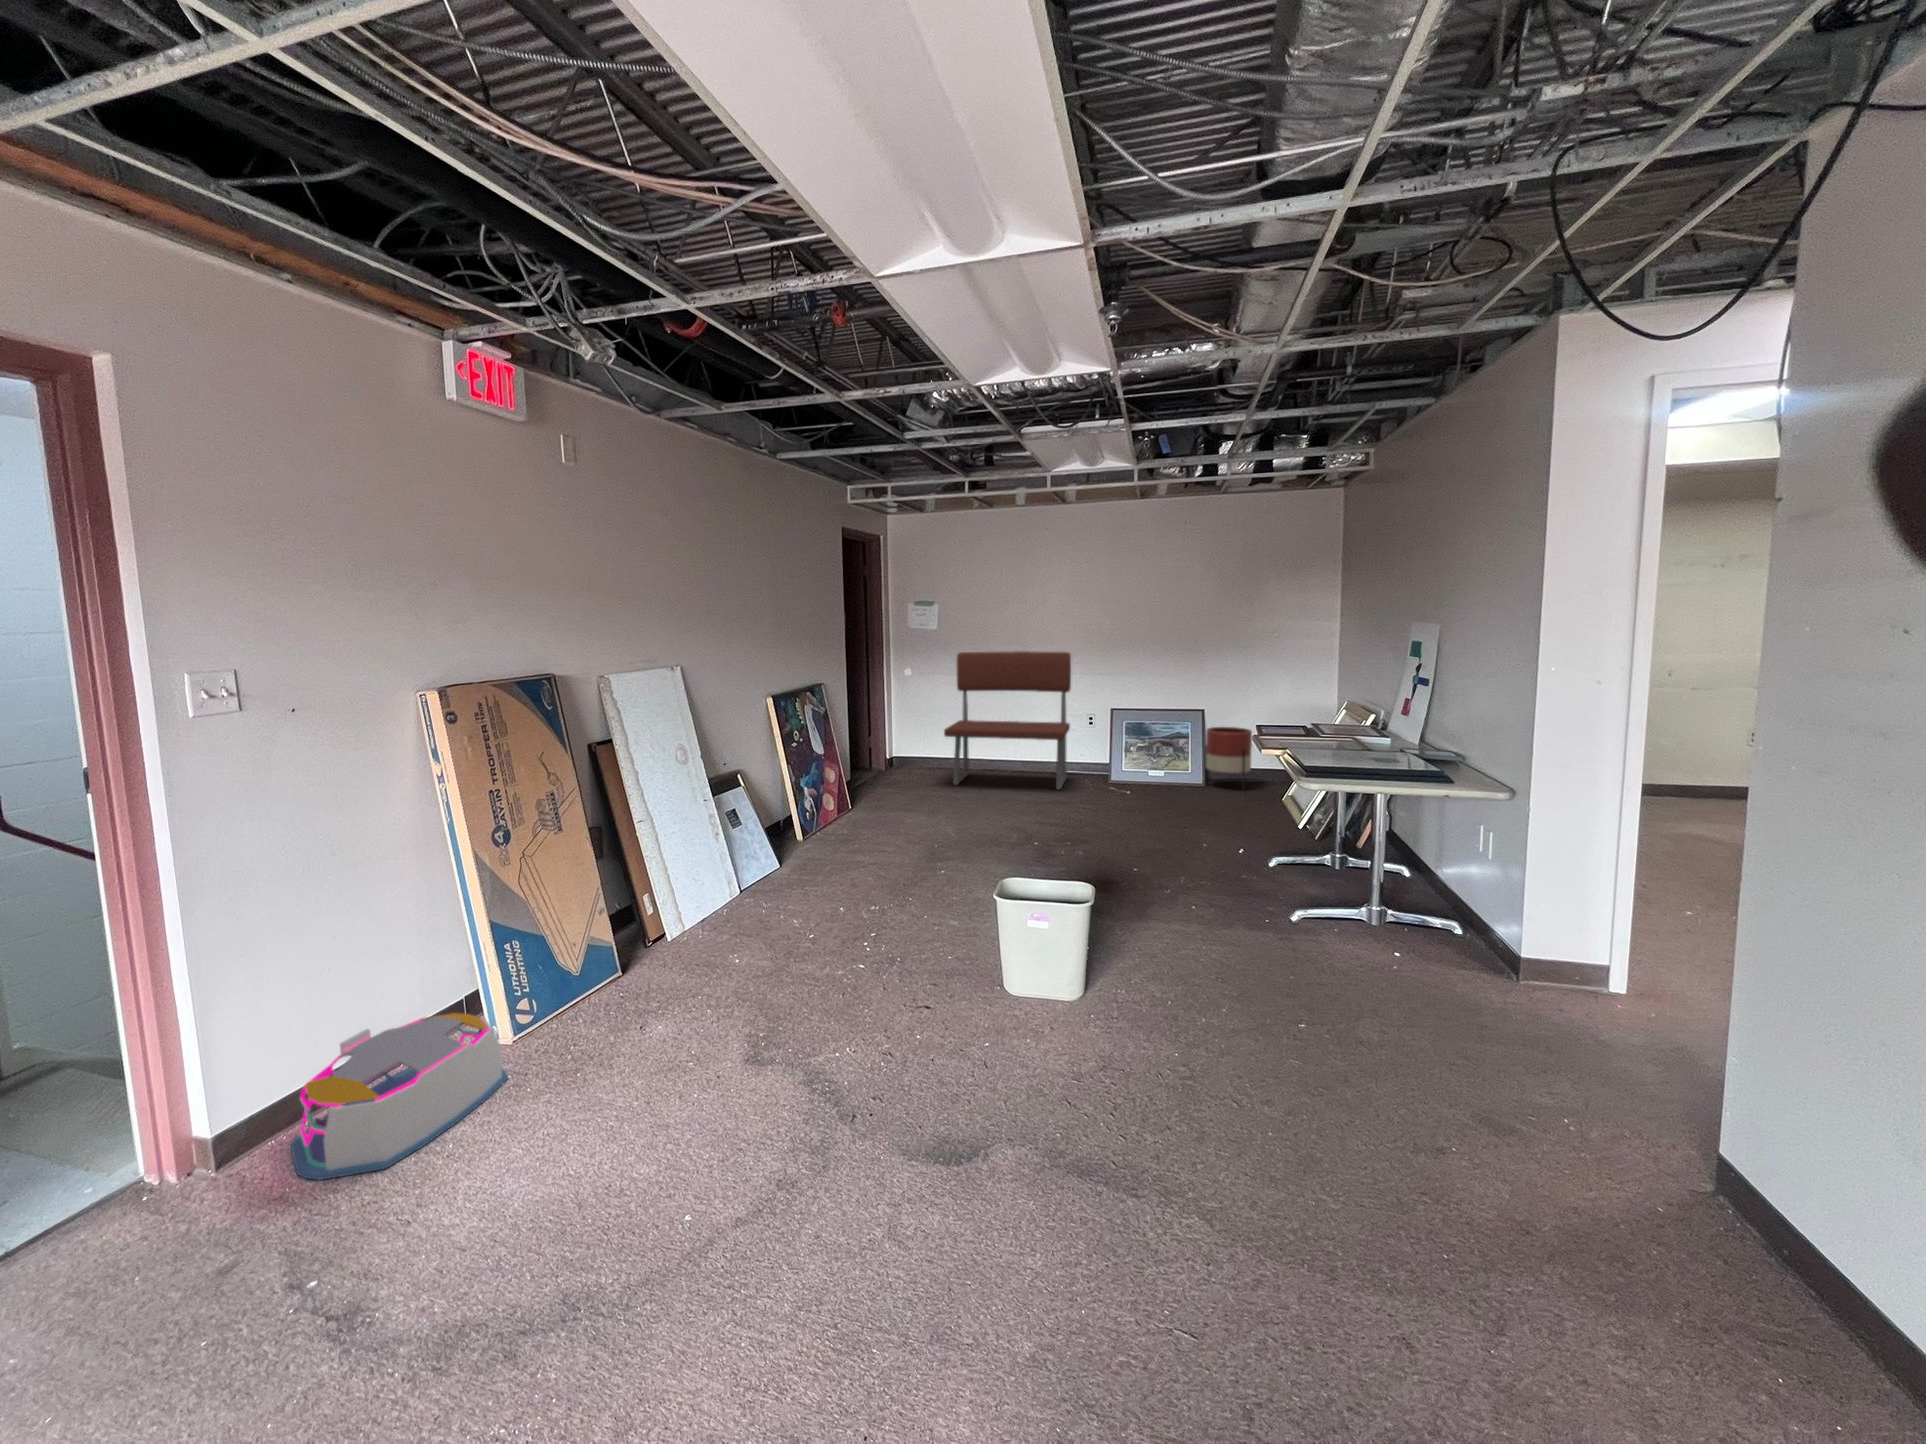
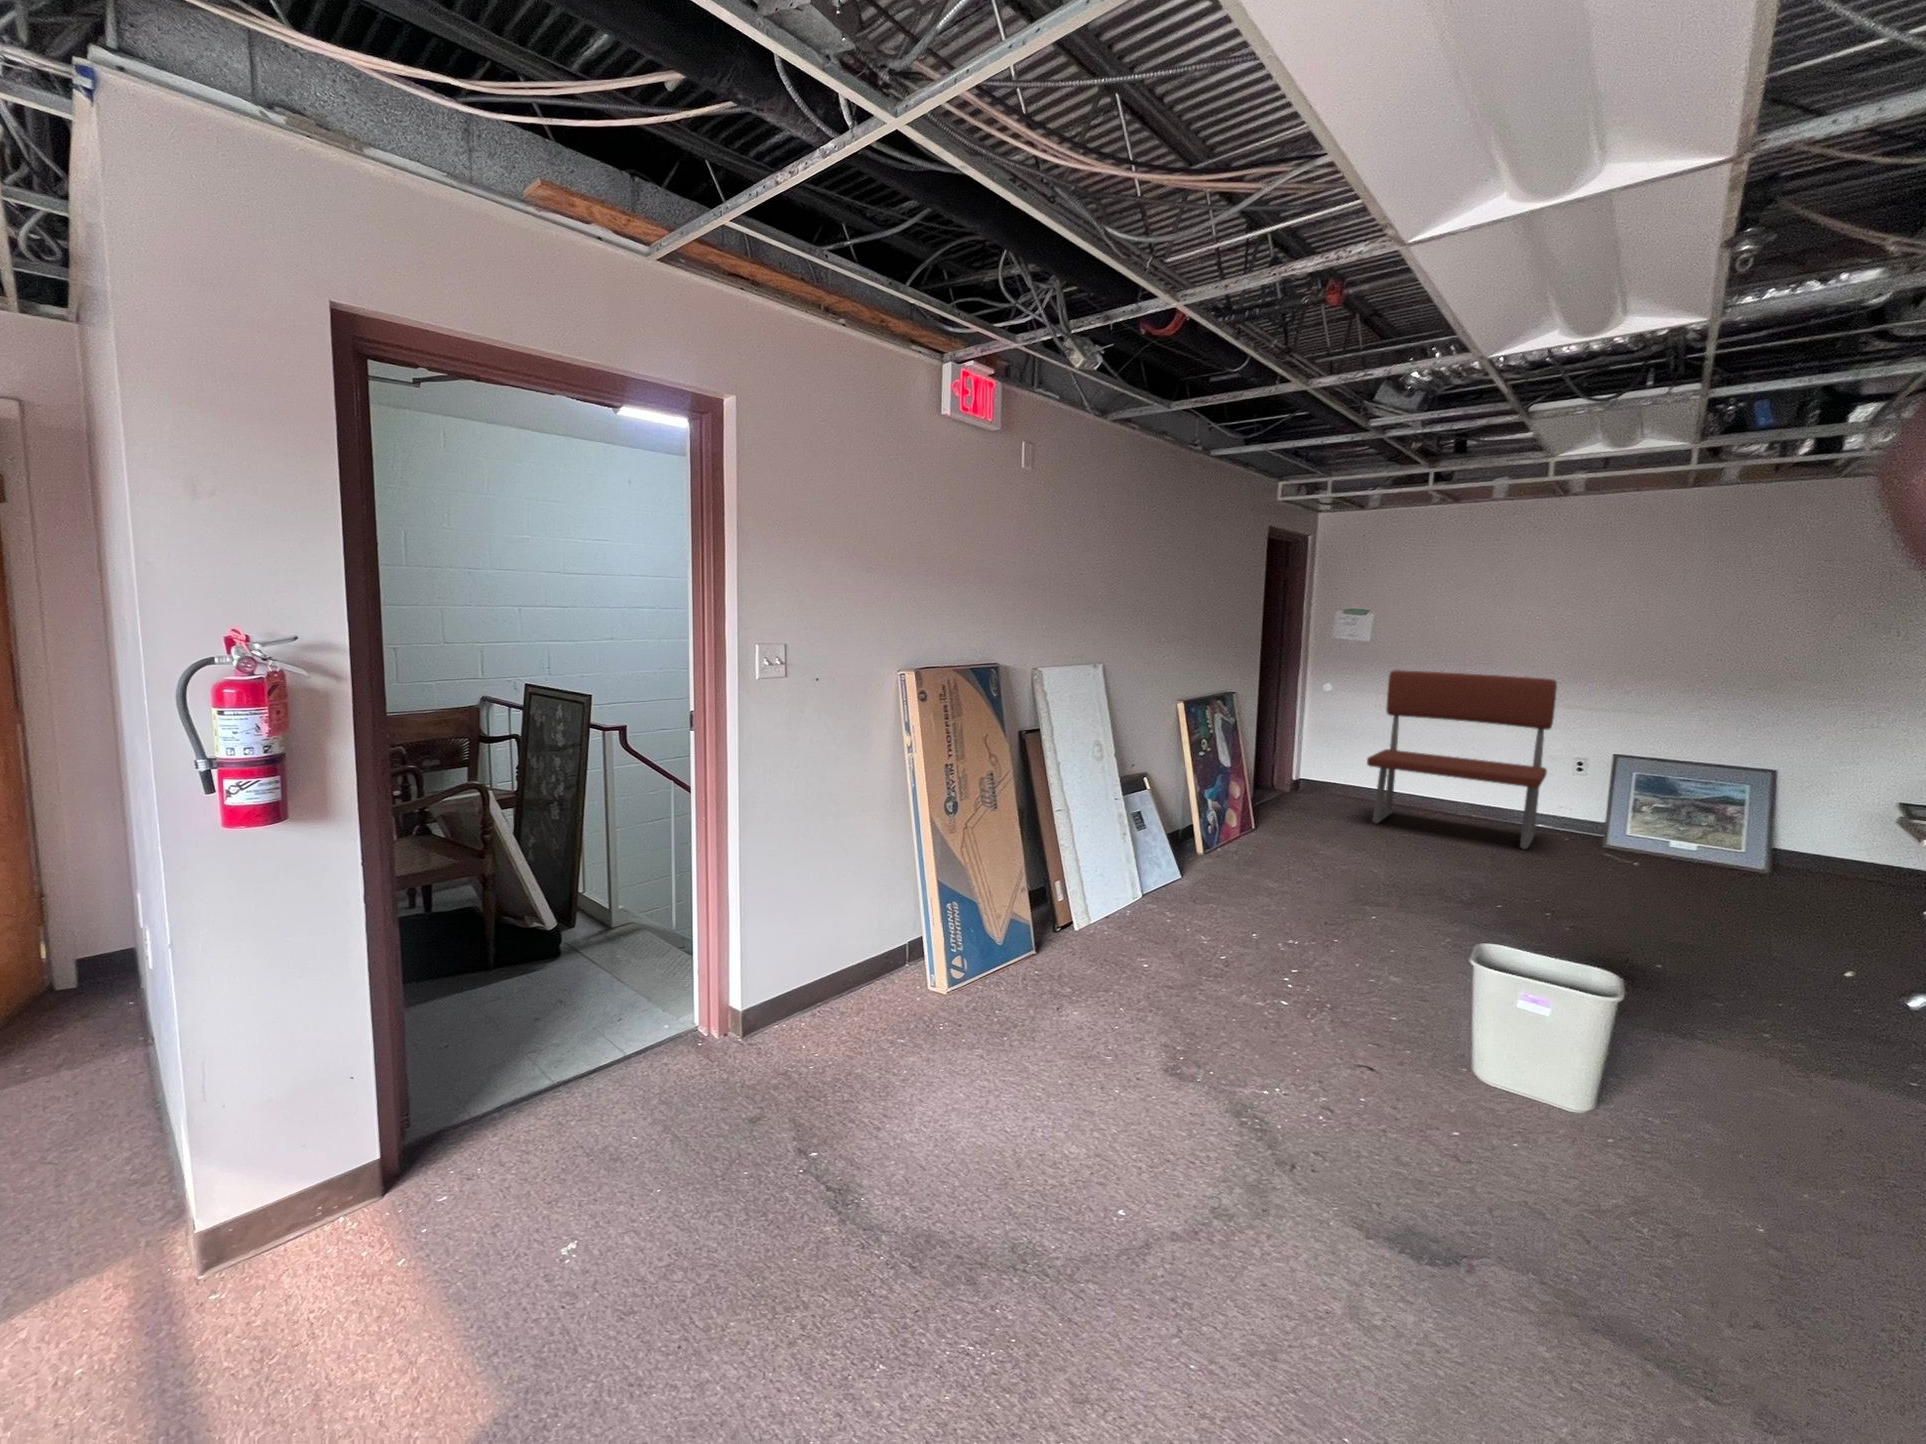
planter: present [1204,727,1252,783] -> none [1772,799,1875,896]
storage bin: present [291,1013,508,1180] -> none [795,949,948,1070]

